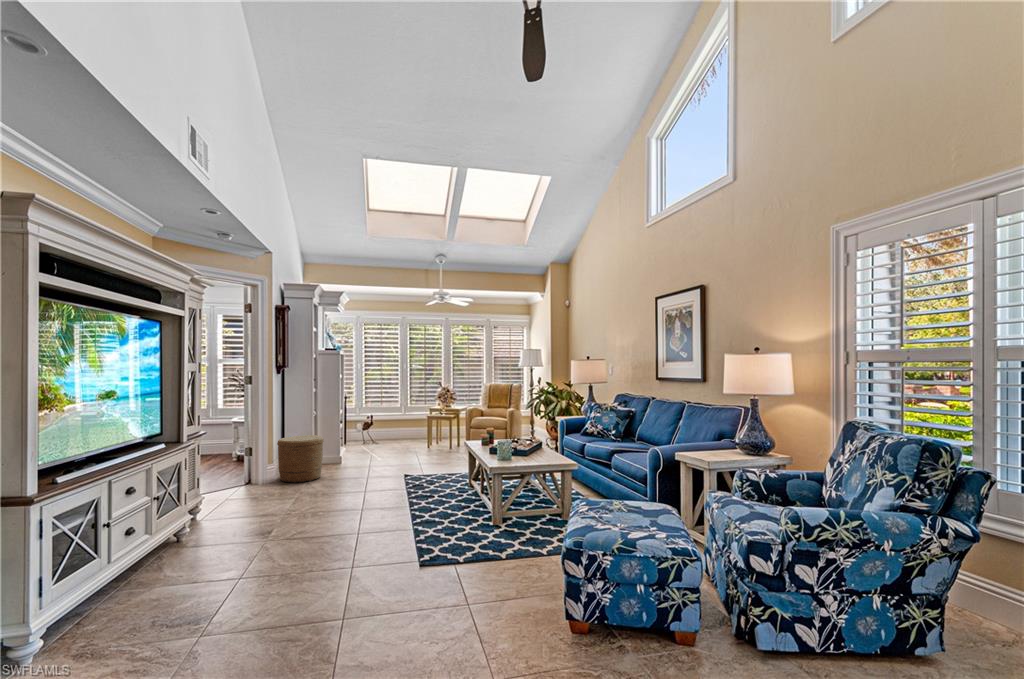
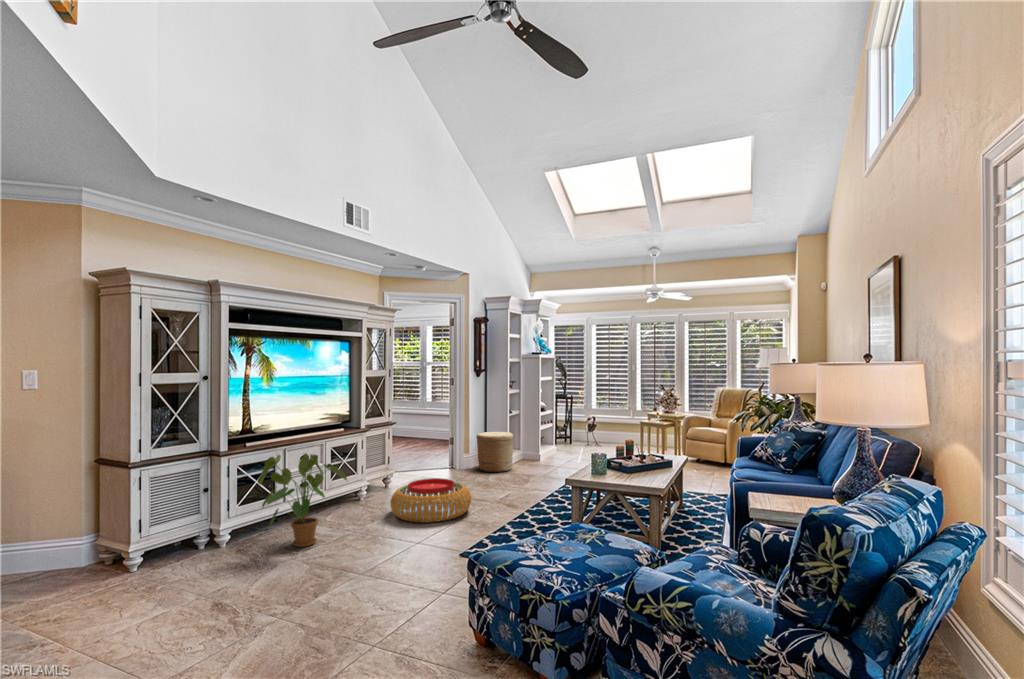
house plant: none [84,479,231,618] -> present [258,453,347,547]
pouf: none [250,492,355,550] -> present [390,478,471,522]

